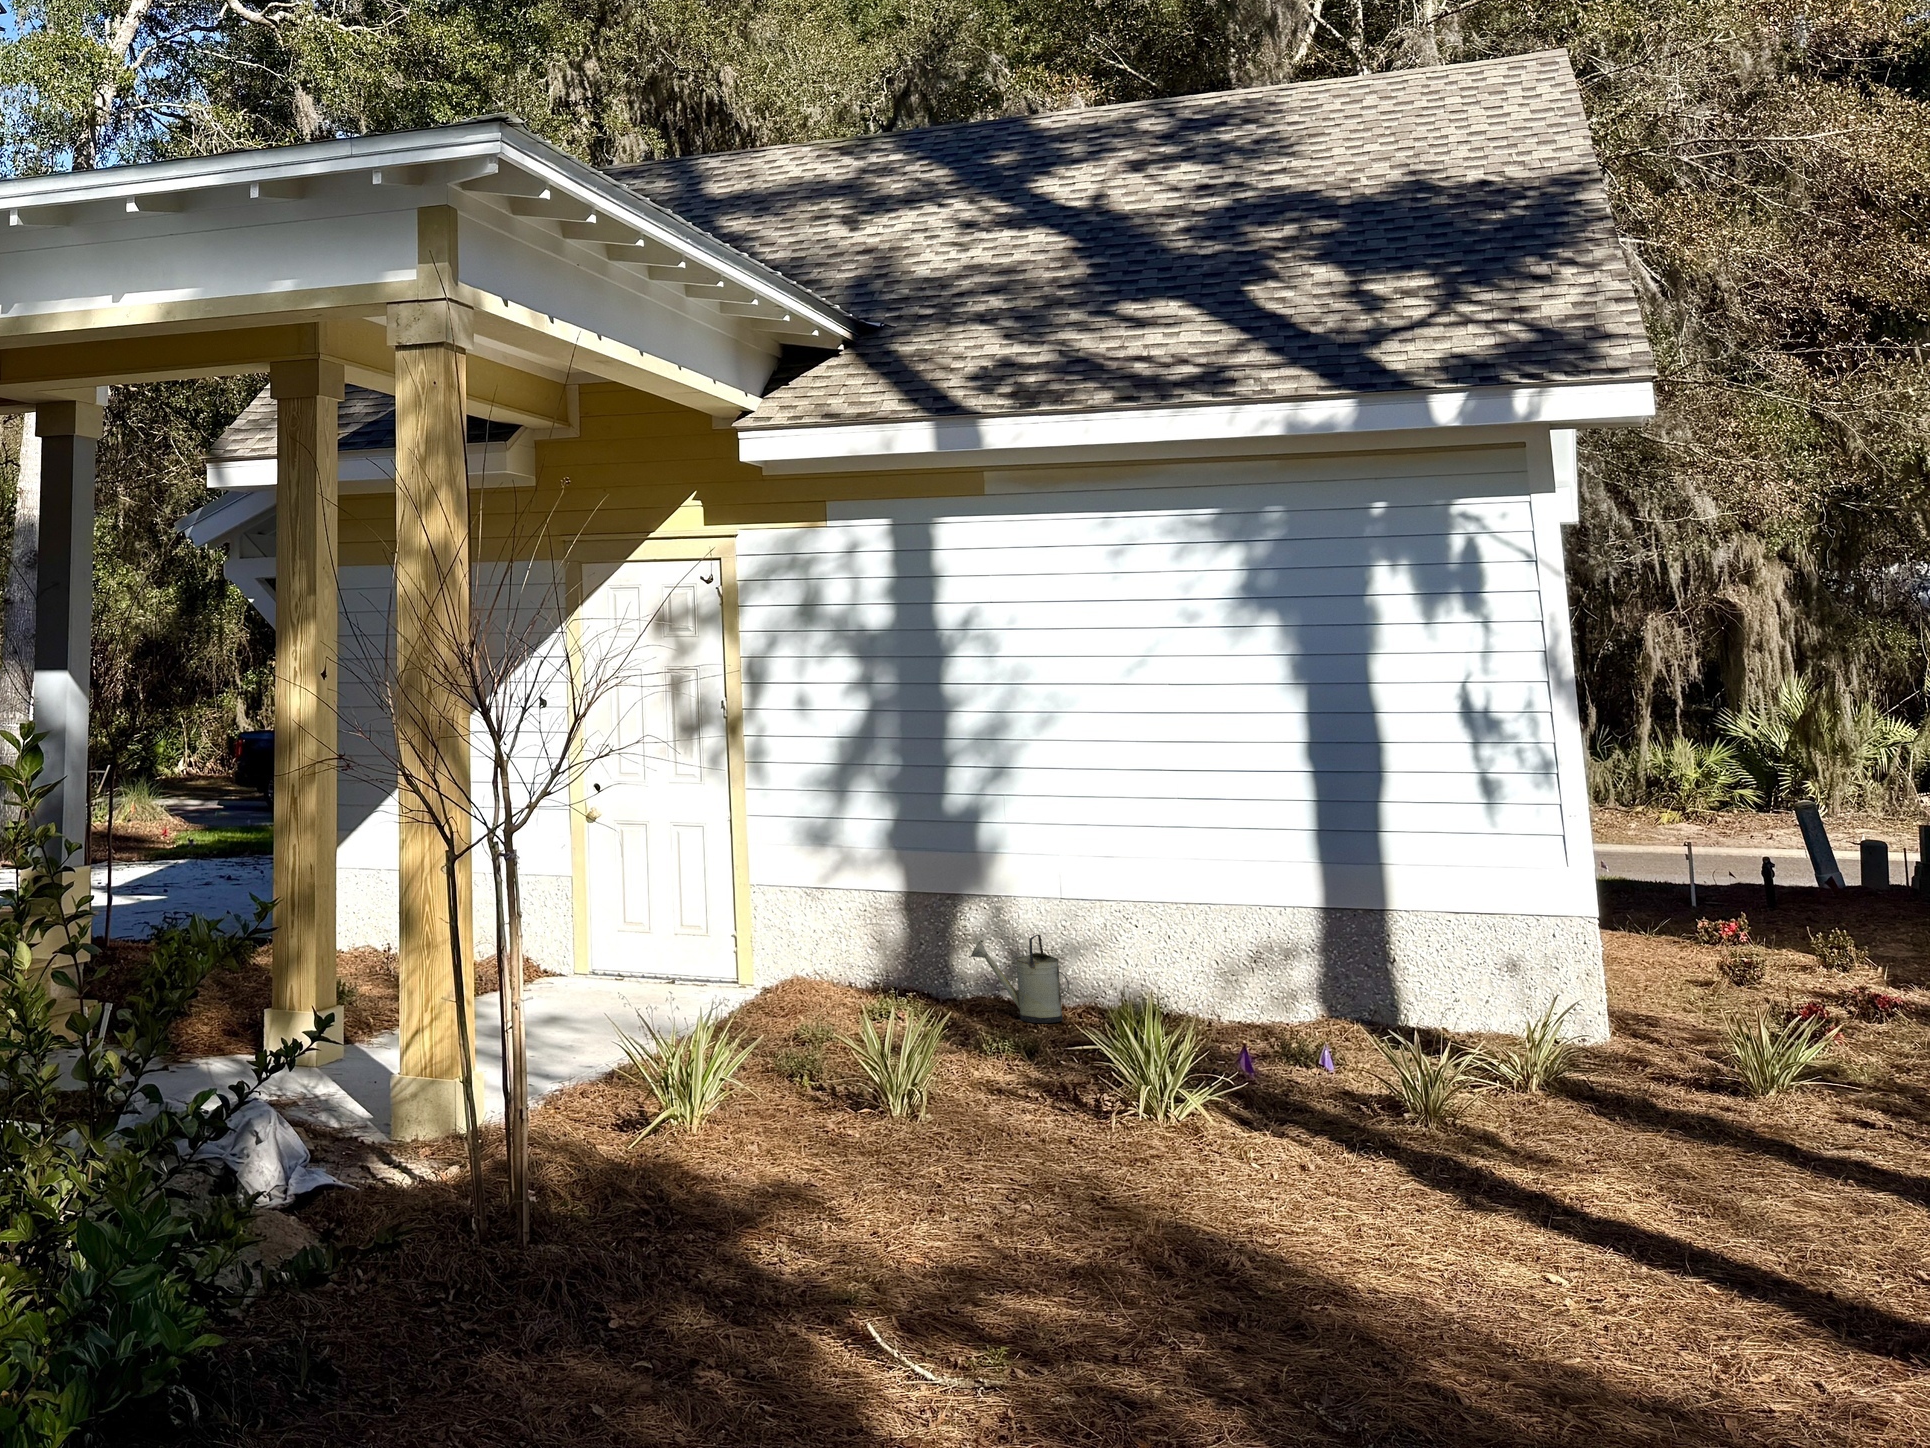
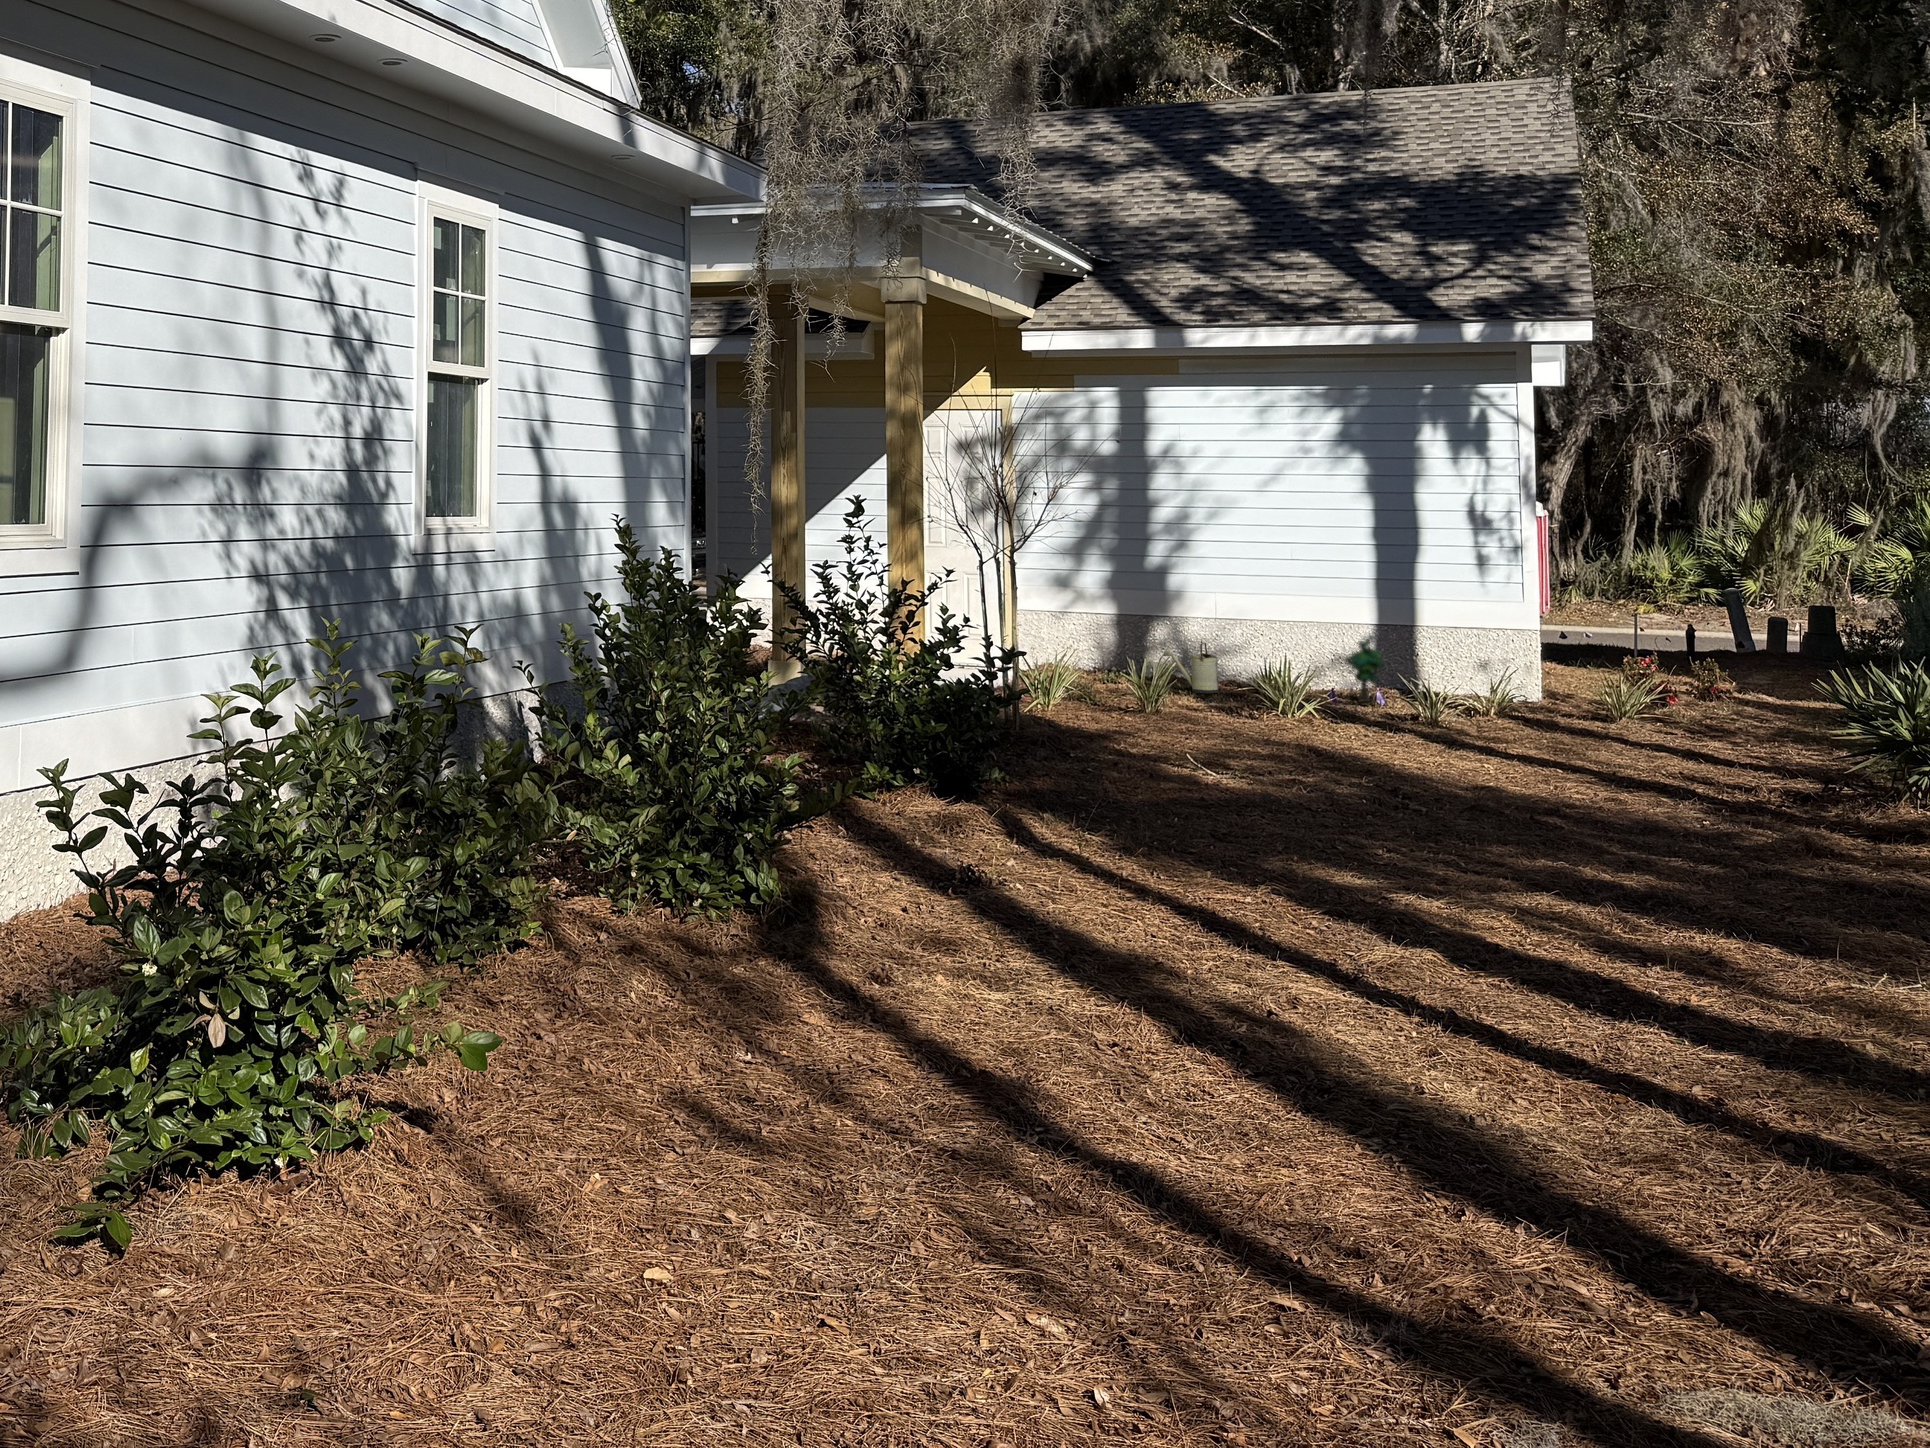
decorative plant: none [1262,925,1337,1043] -> present [1345,635,1382,702]

